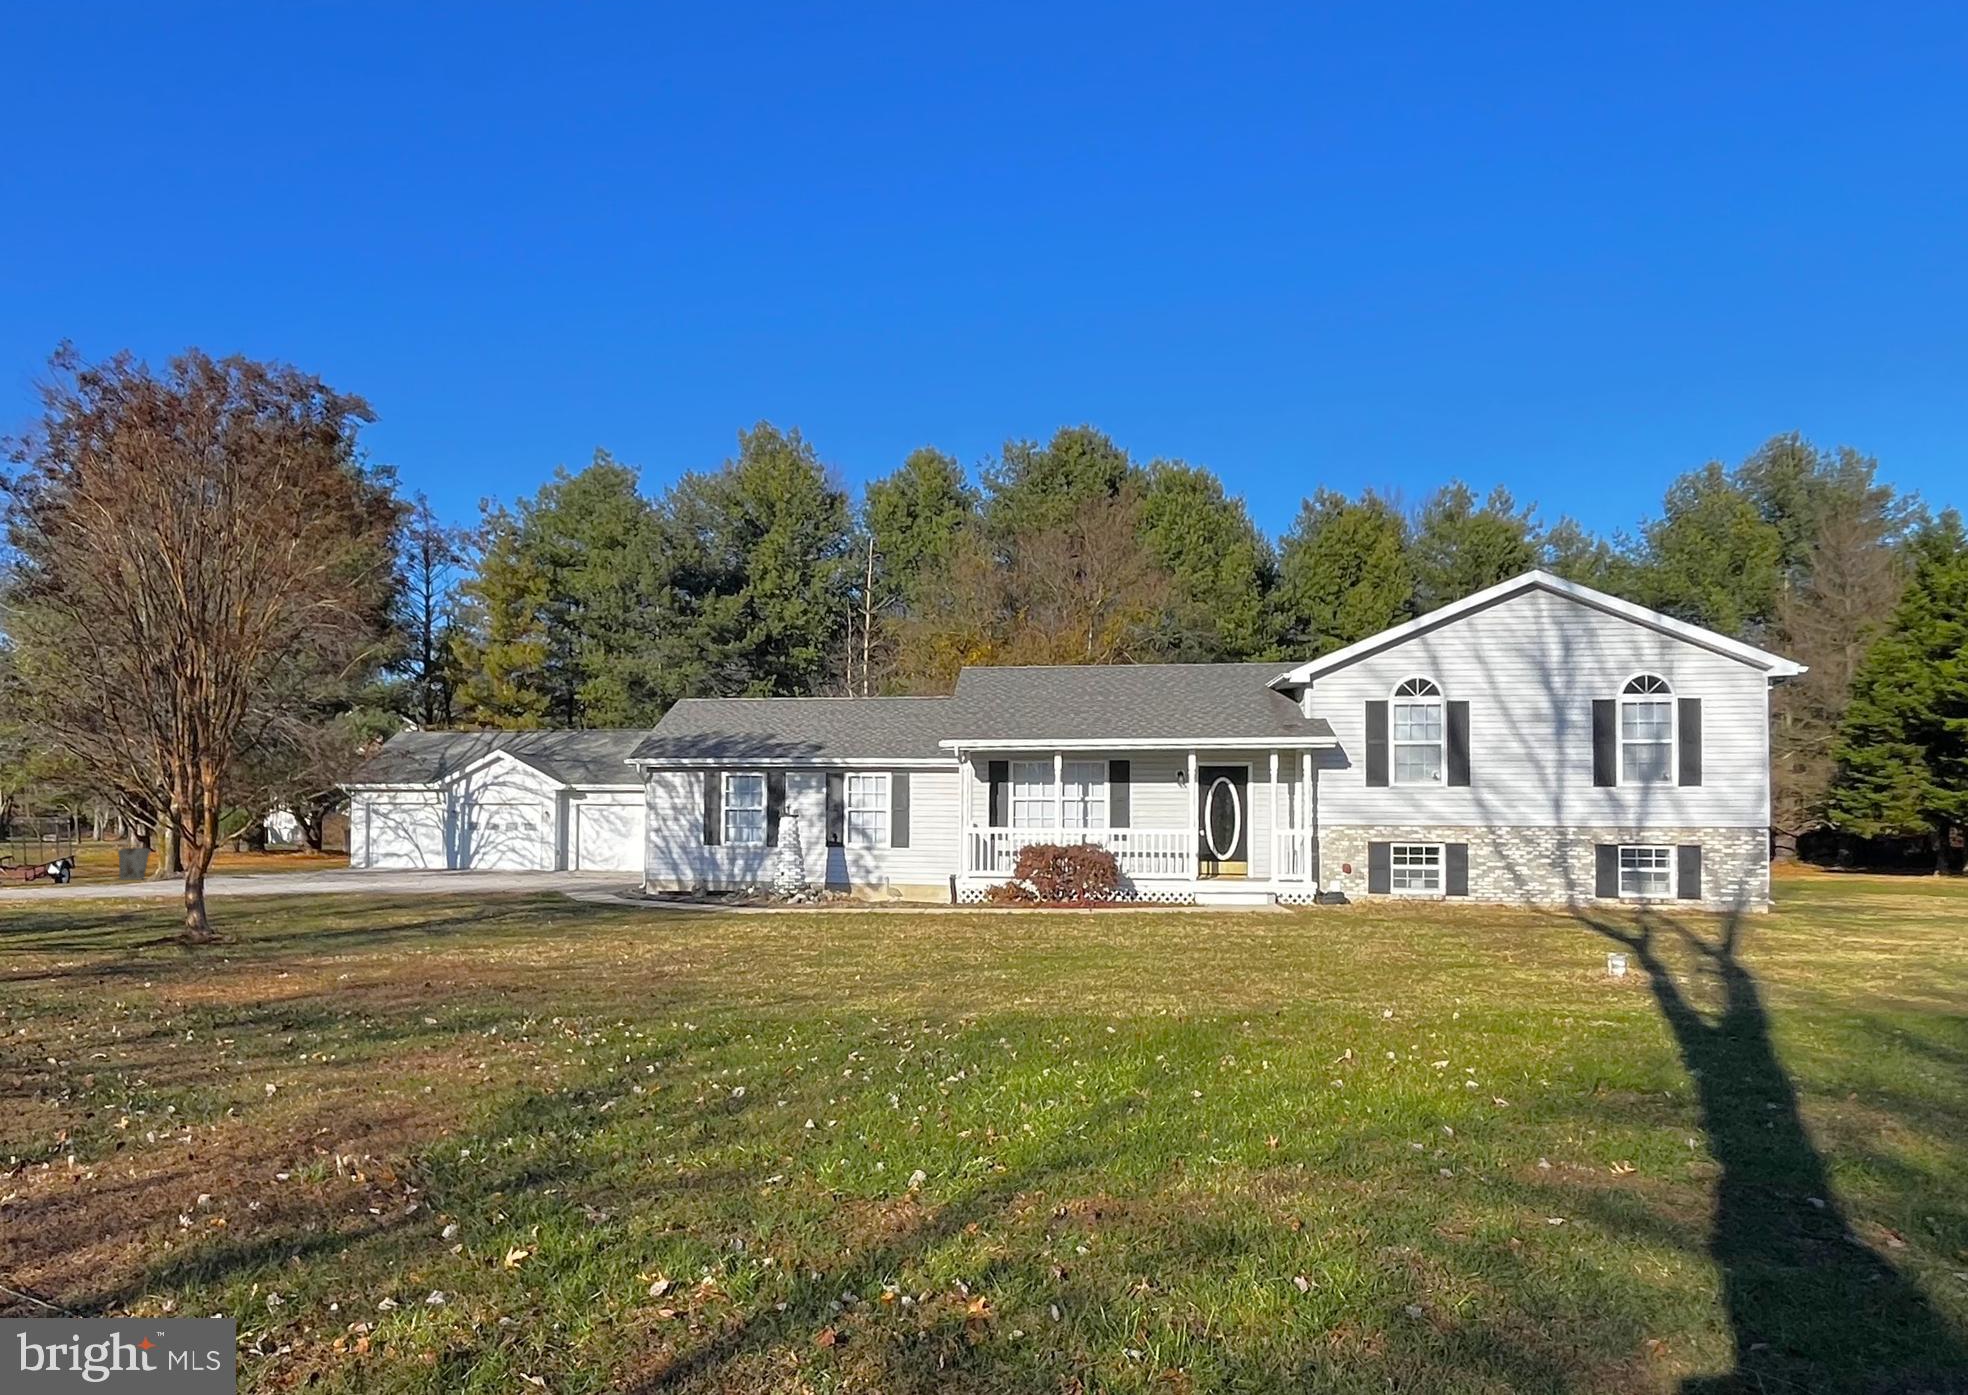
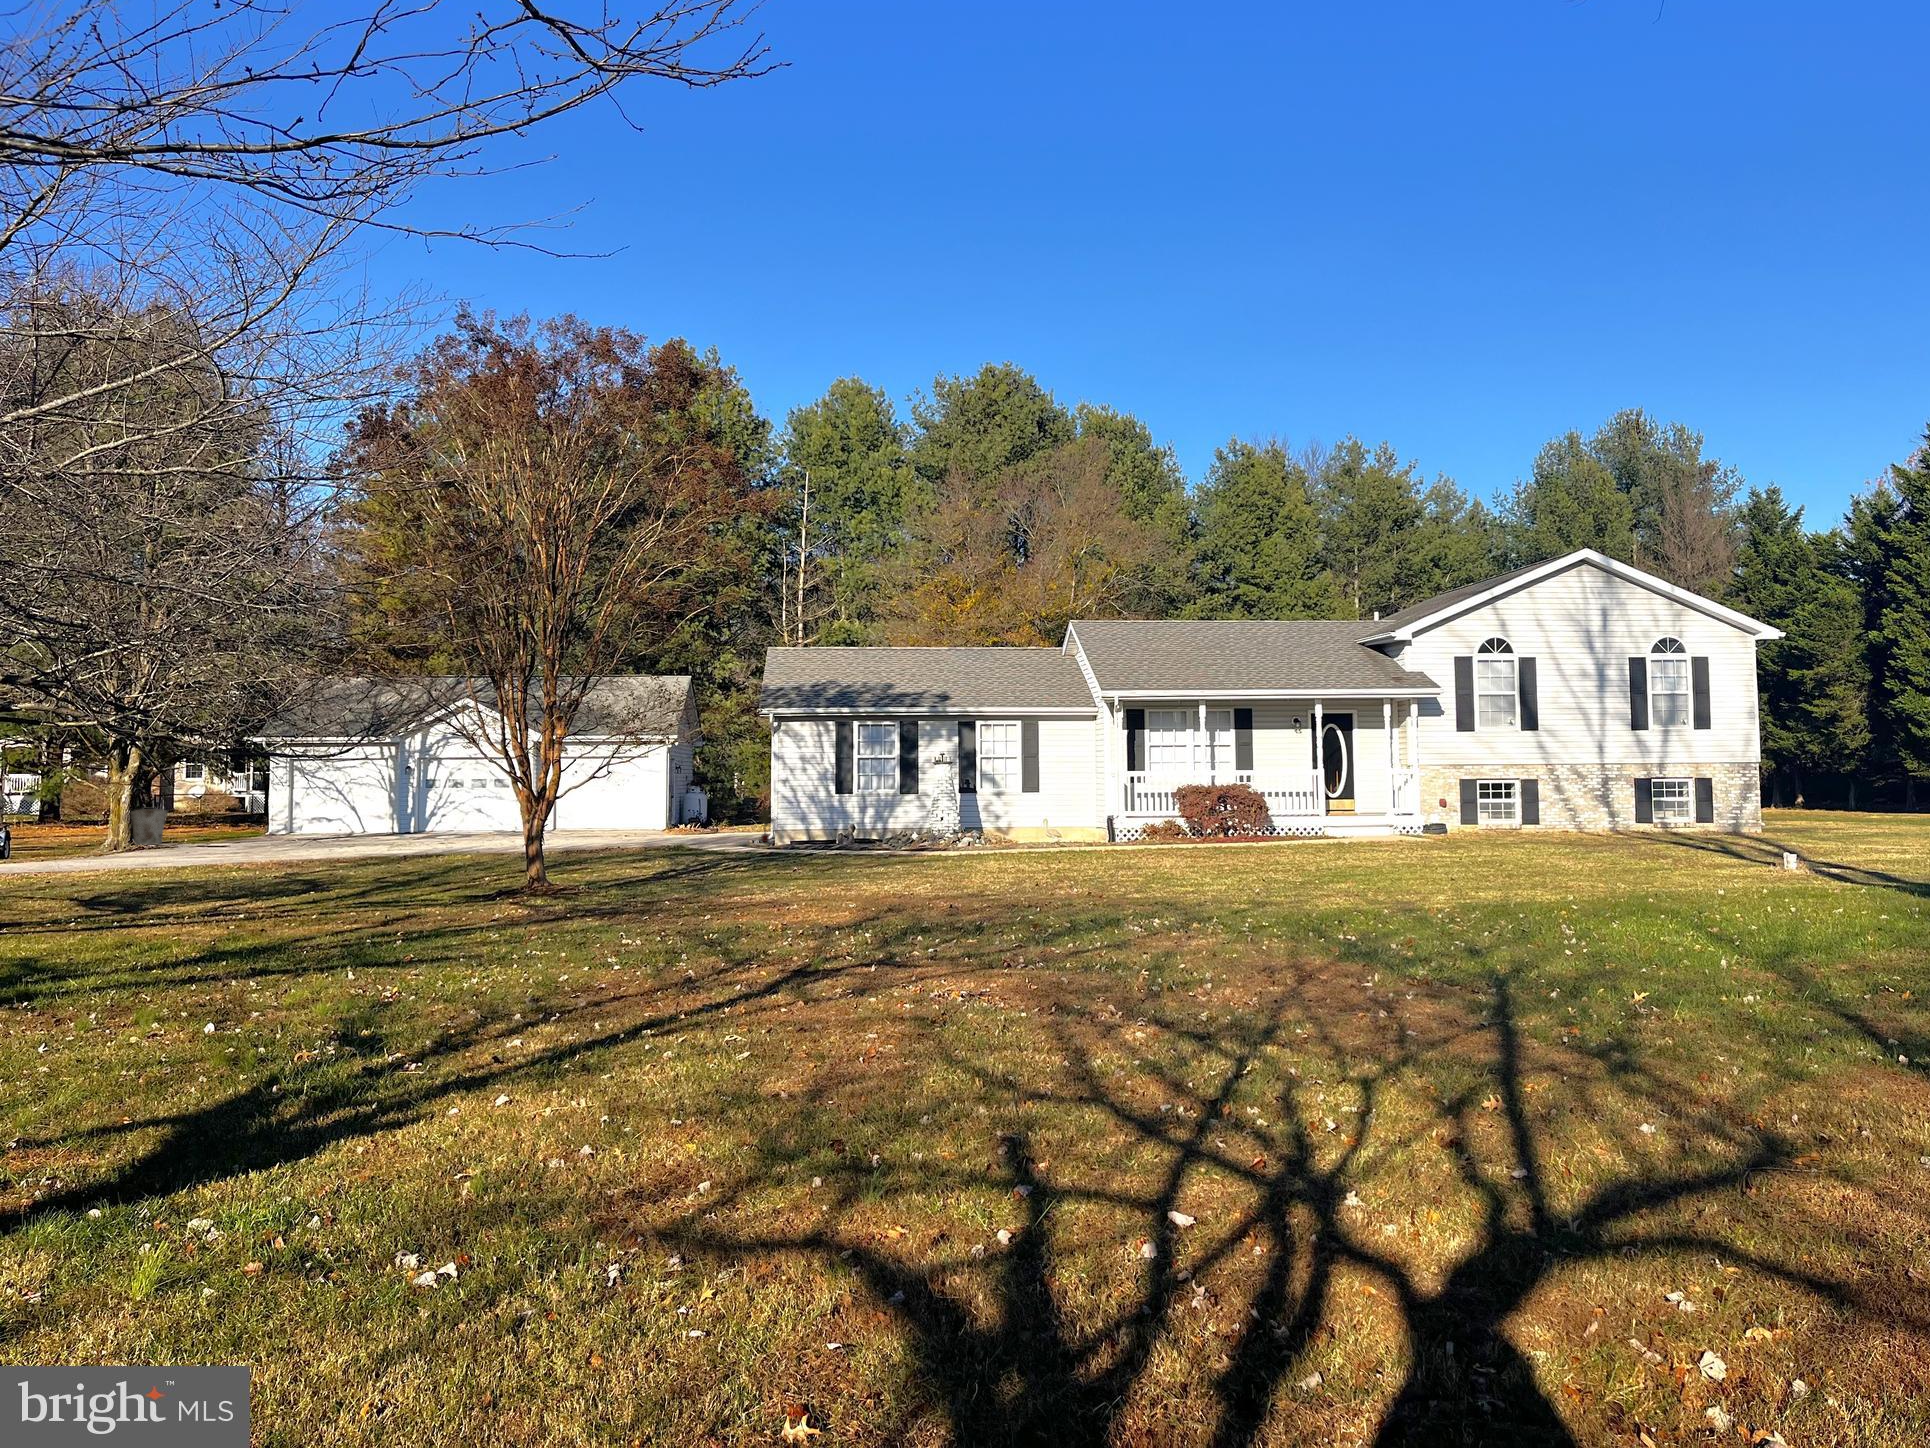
potted tree: none [625,852,647,892] -> present [760,808,778,842]

